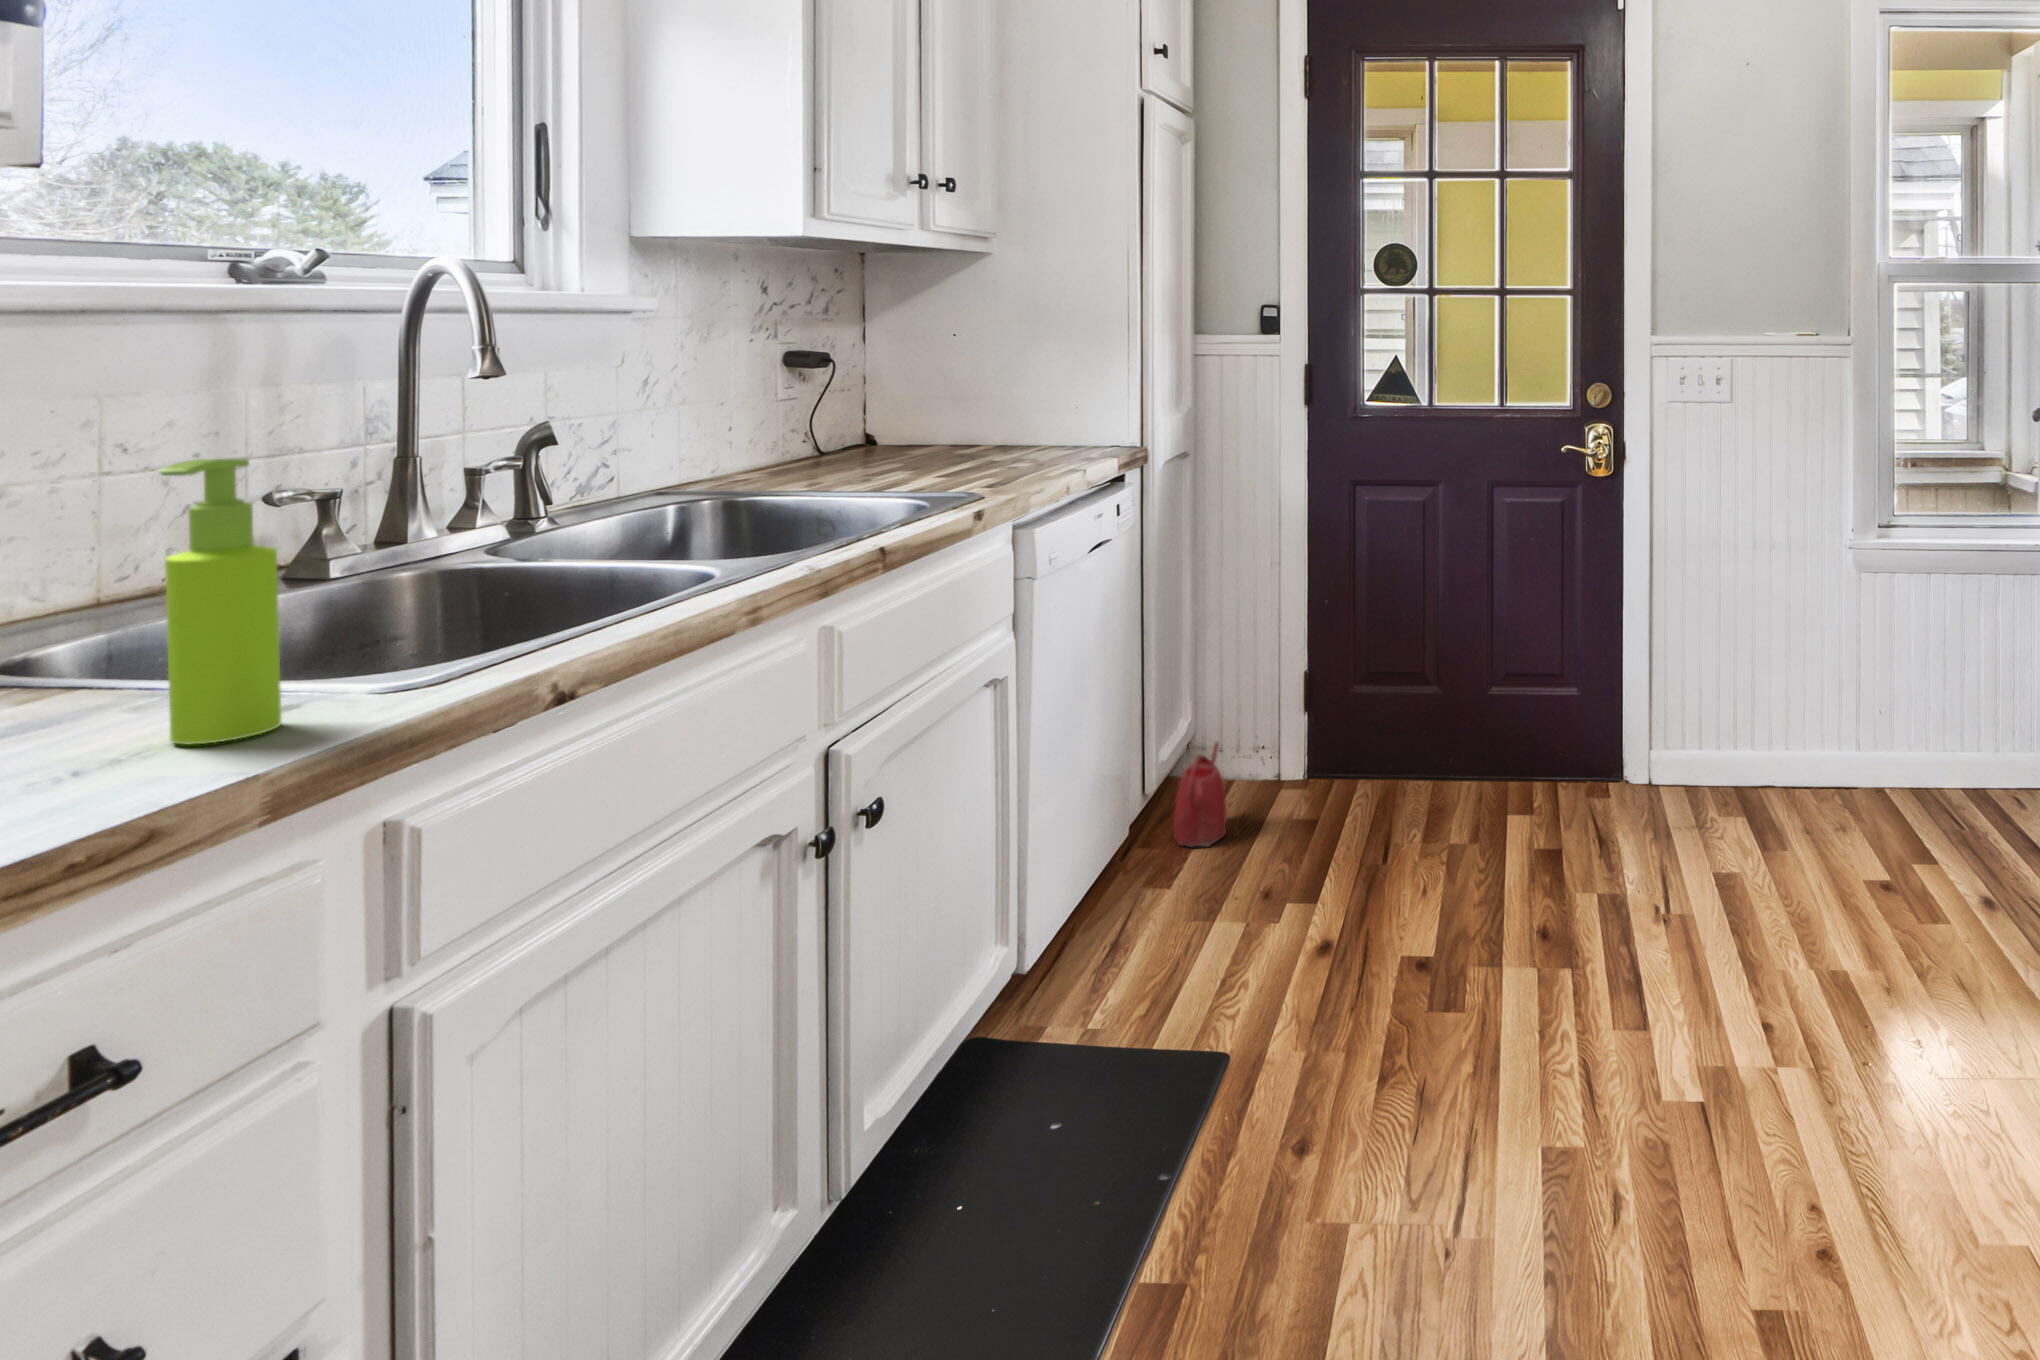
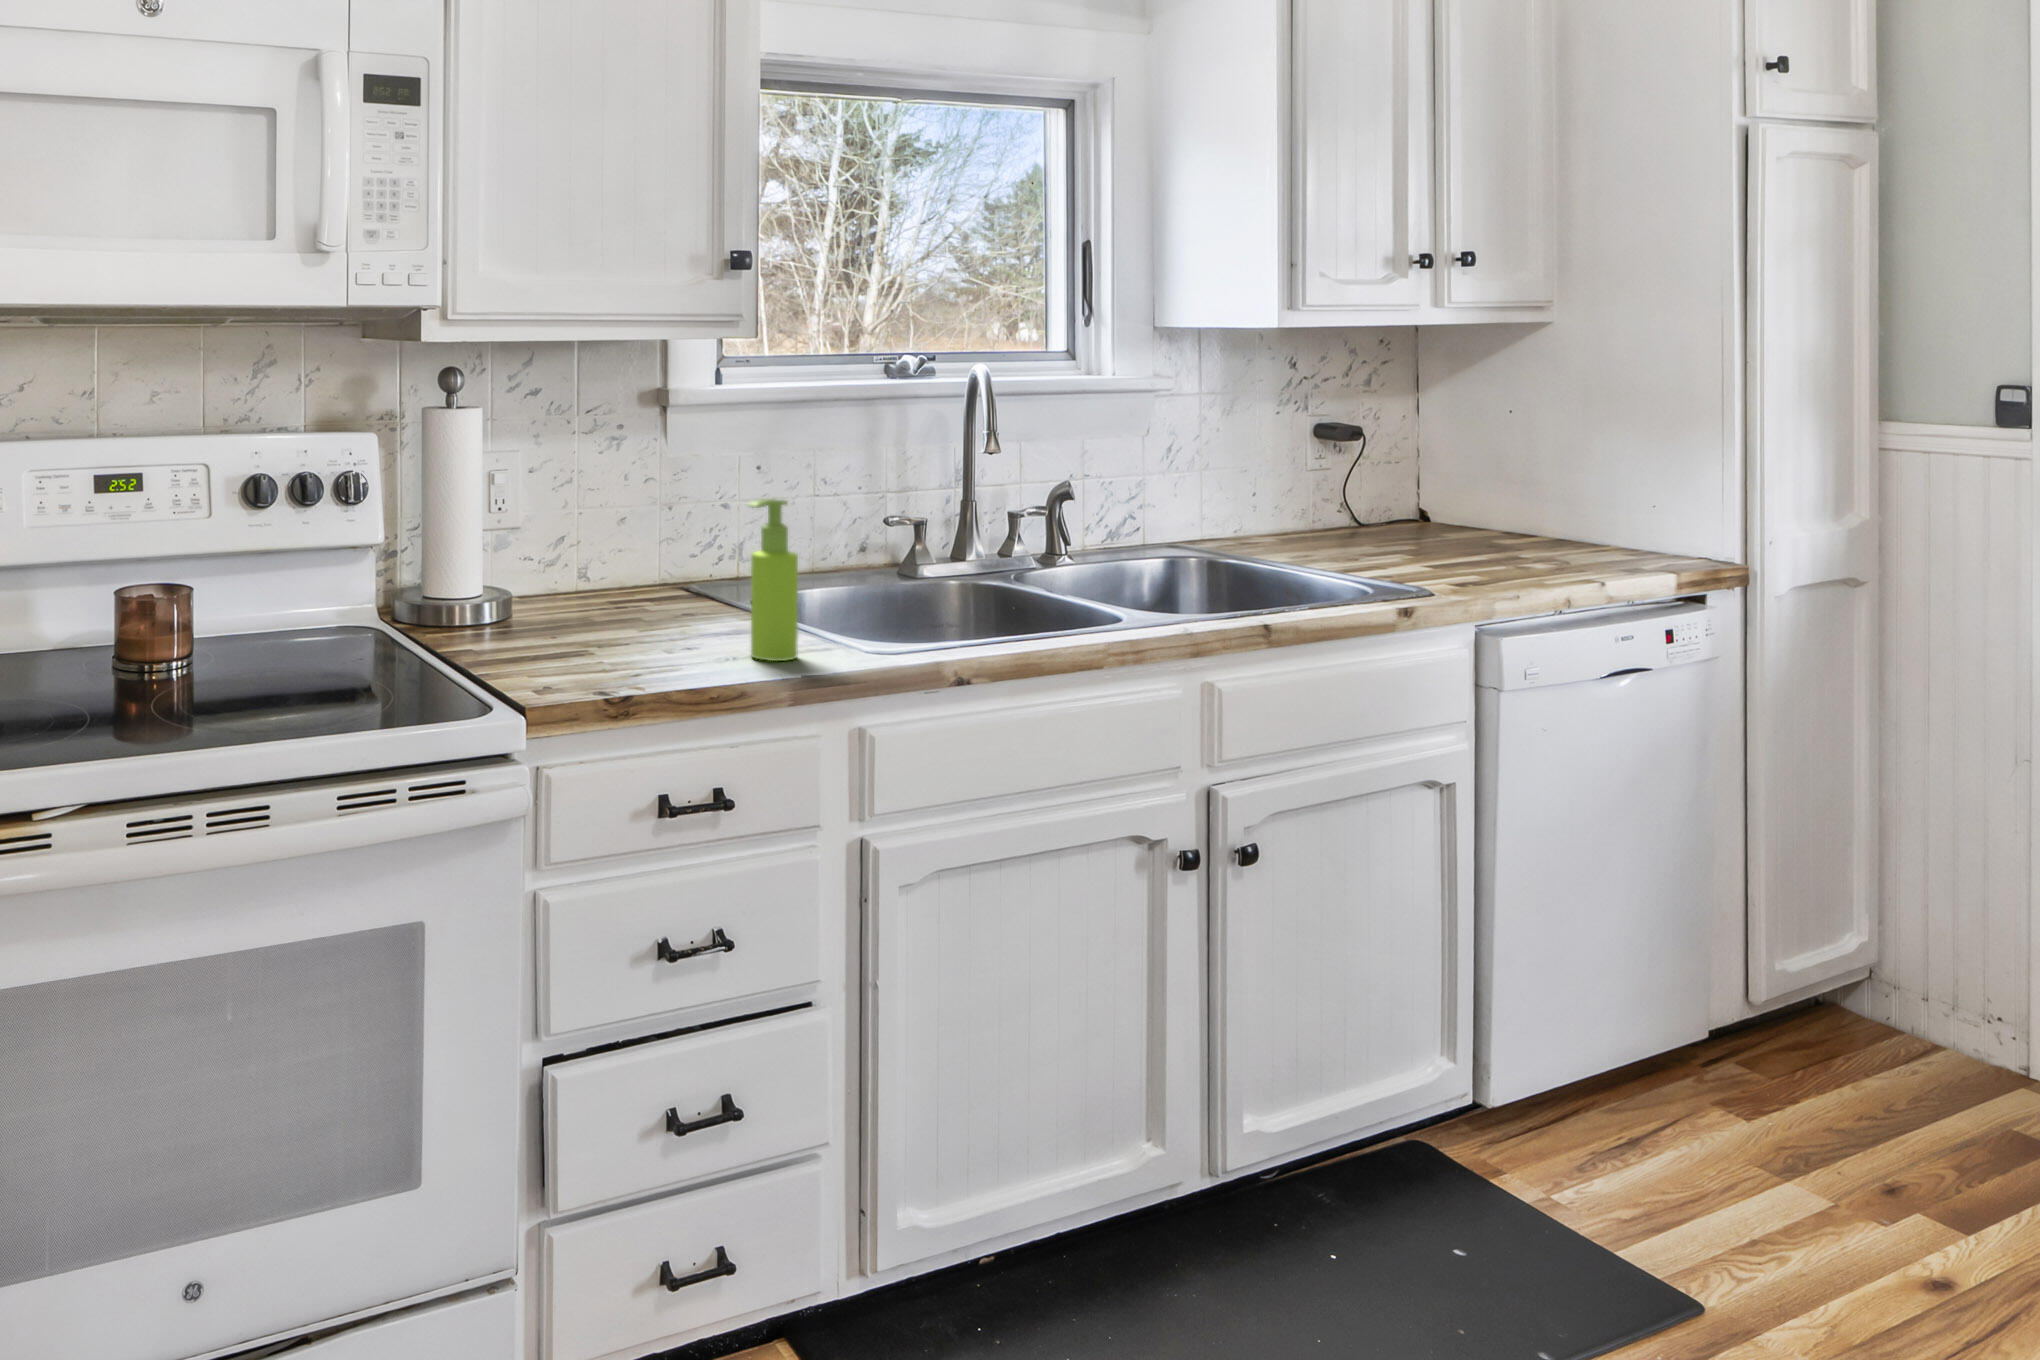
watering can: present [1173,743,1227,846] -> none [1790,971,1891,1098]

